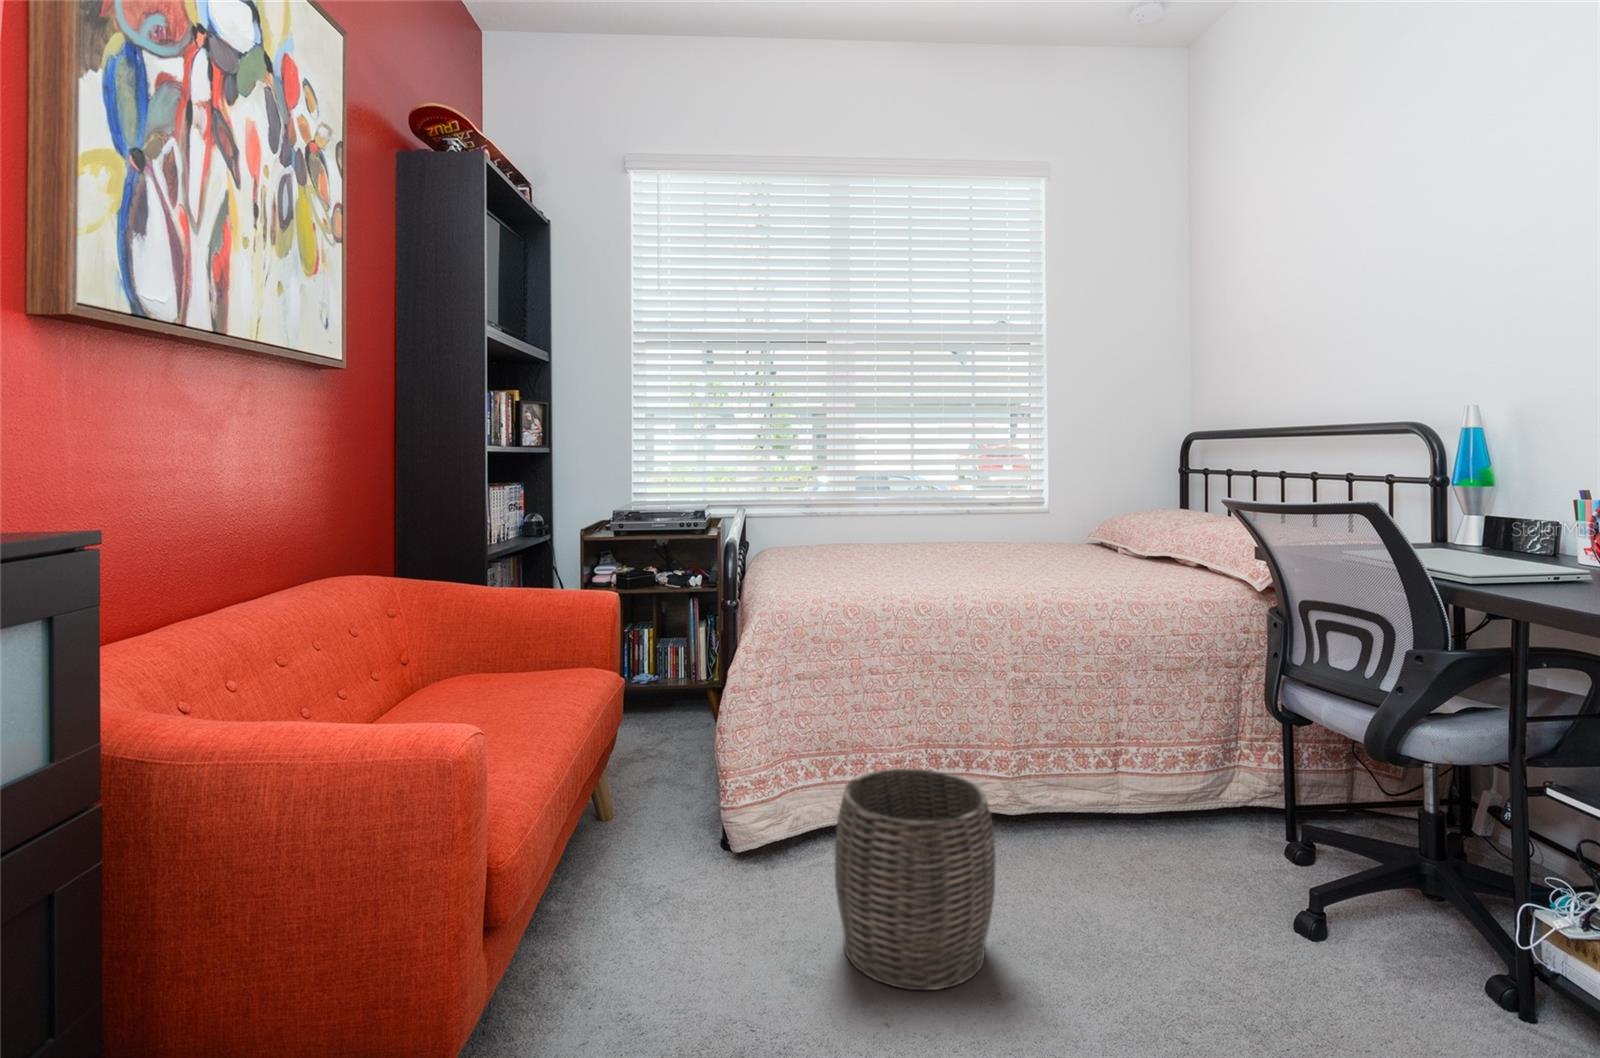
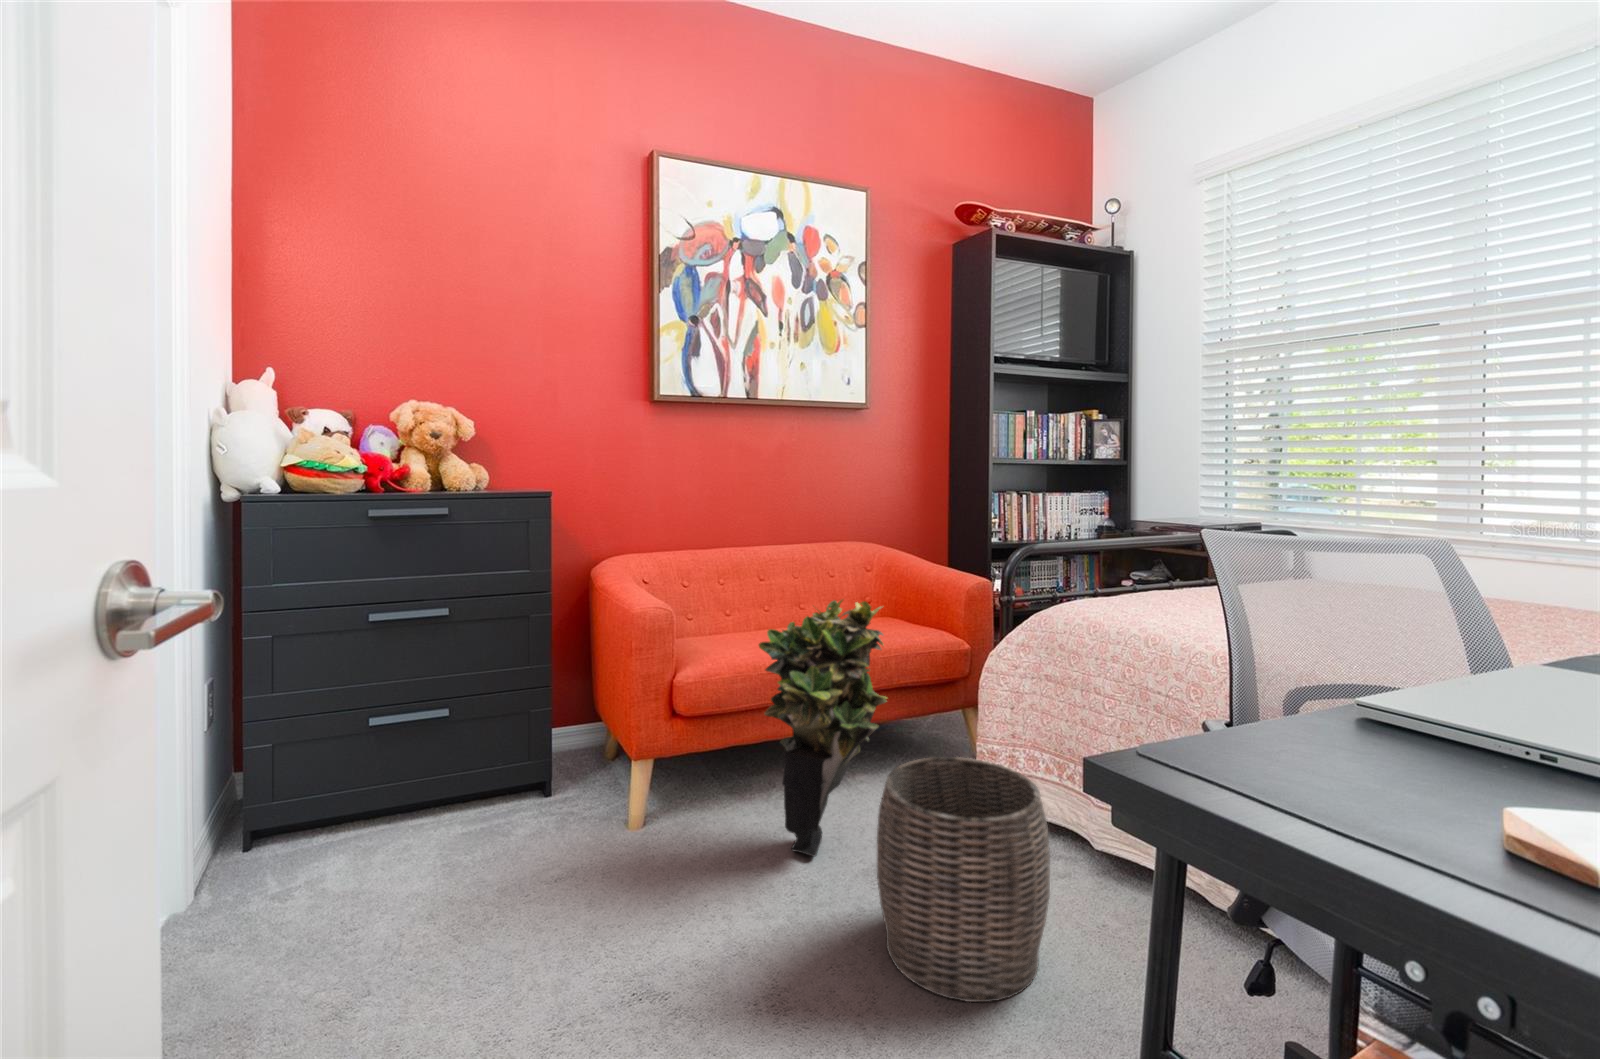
potted plant: none [559,647,744,992] -> present [759,600,887,856]

